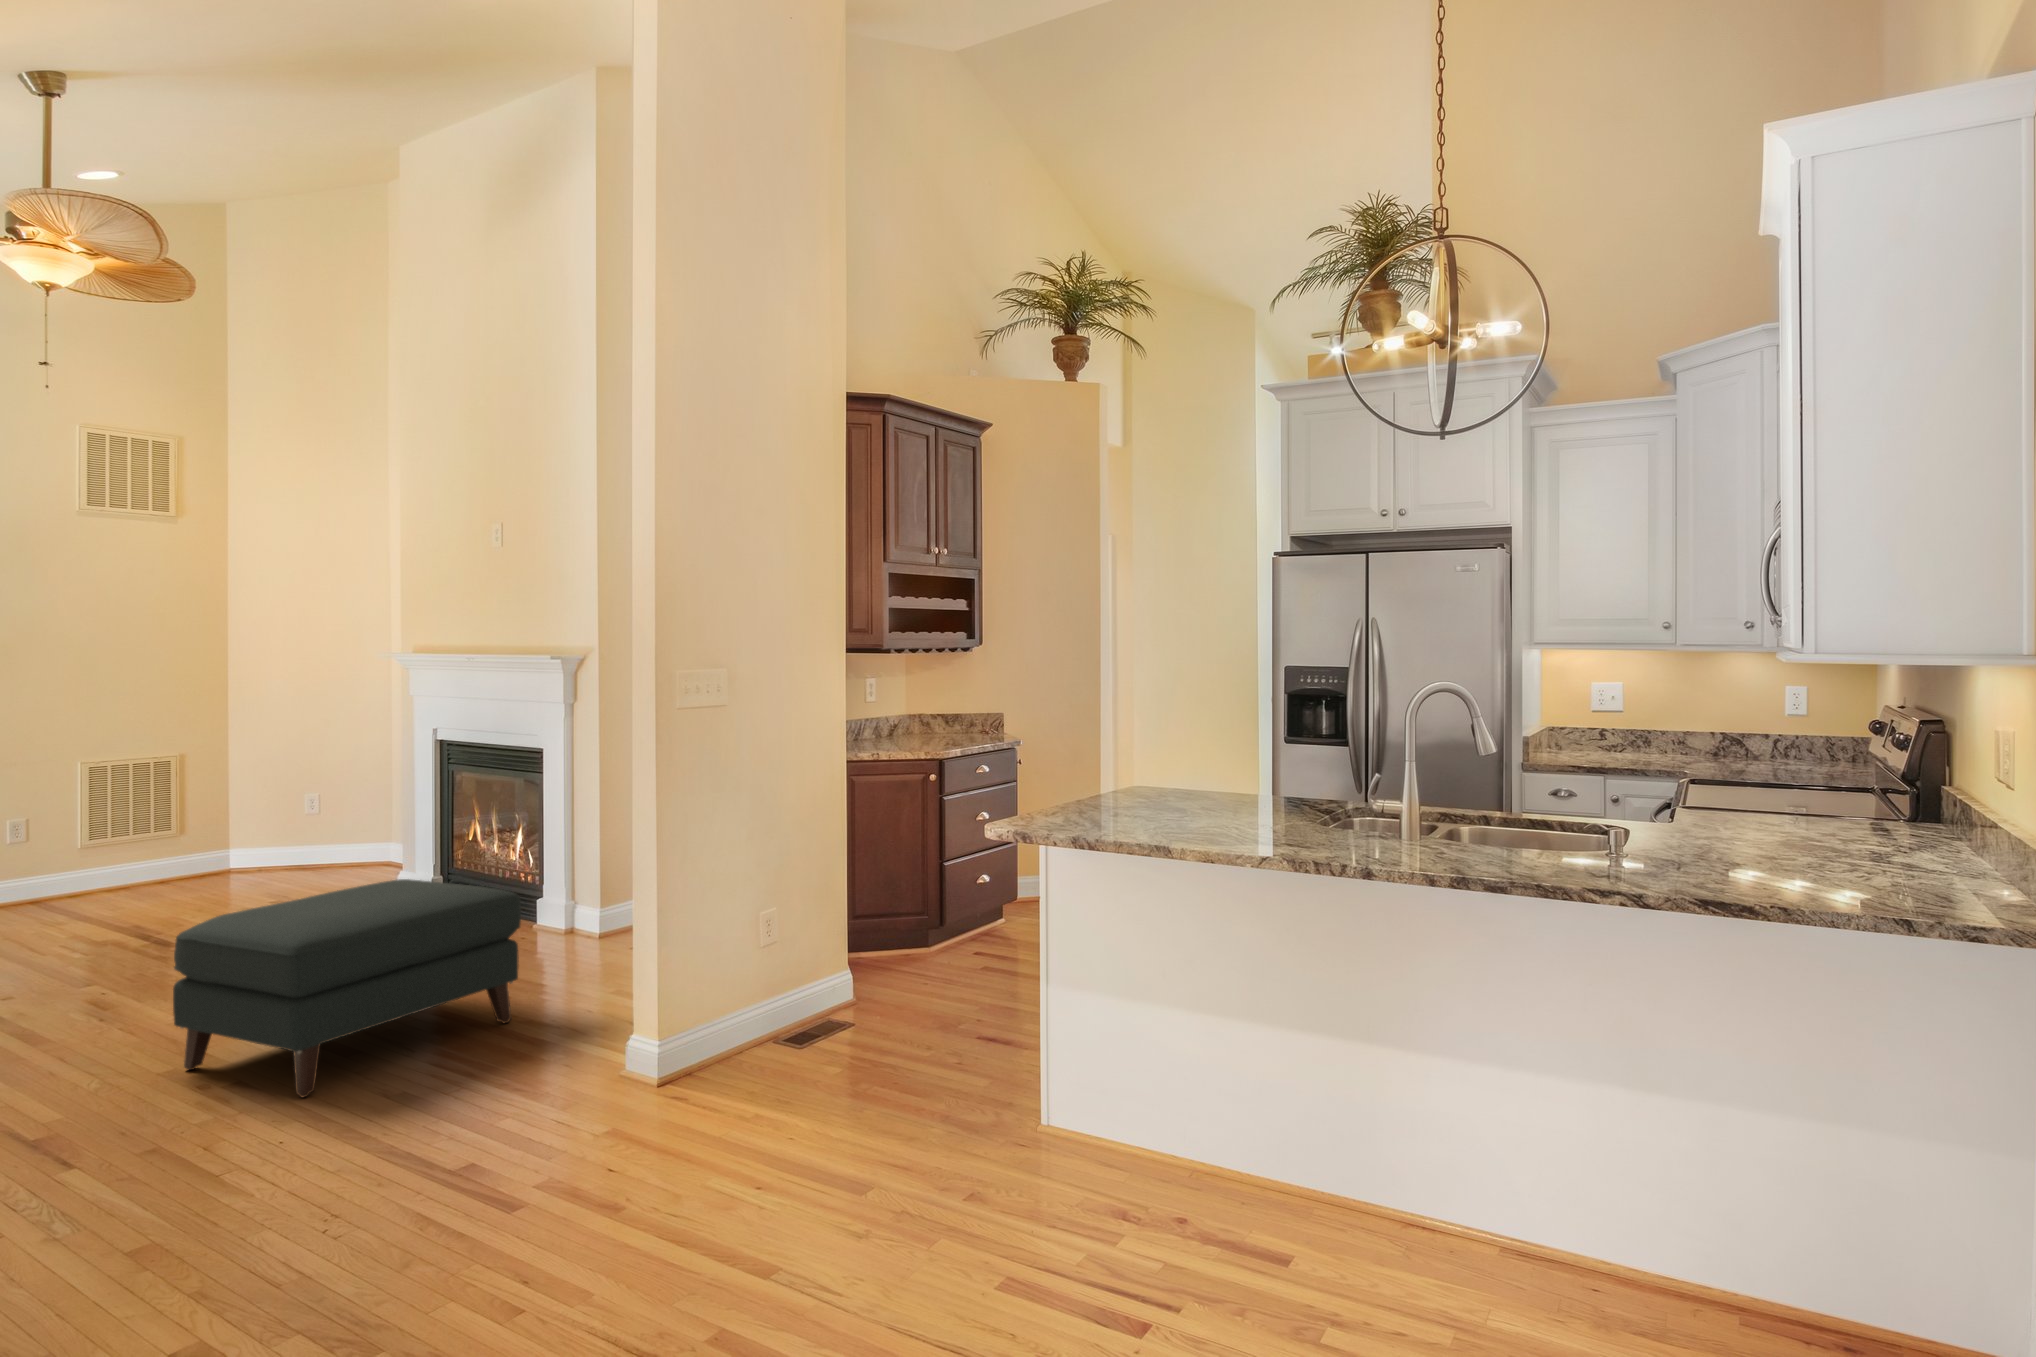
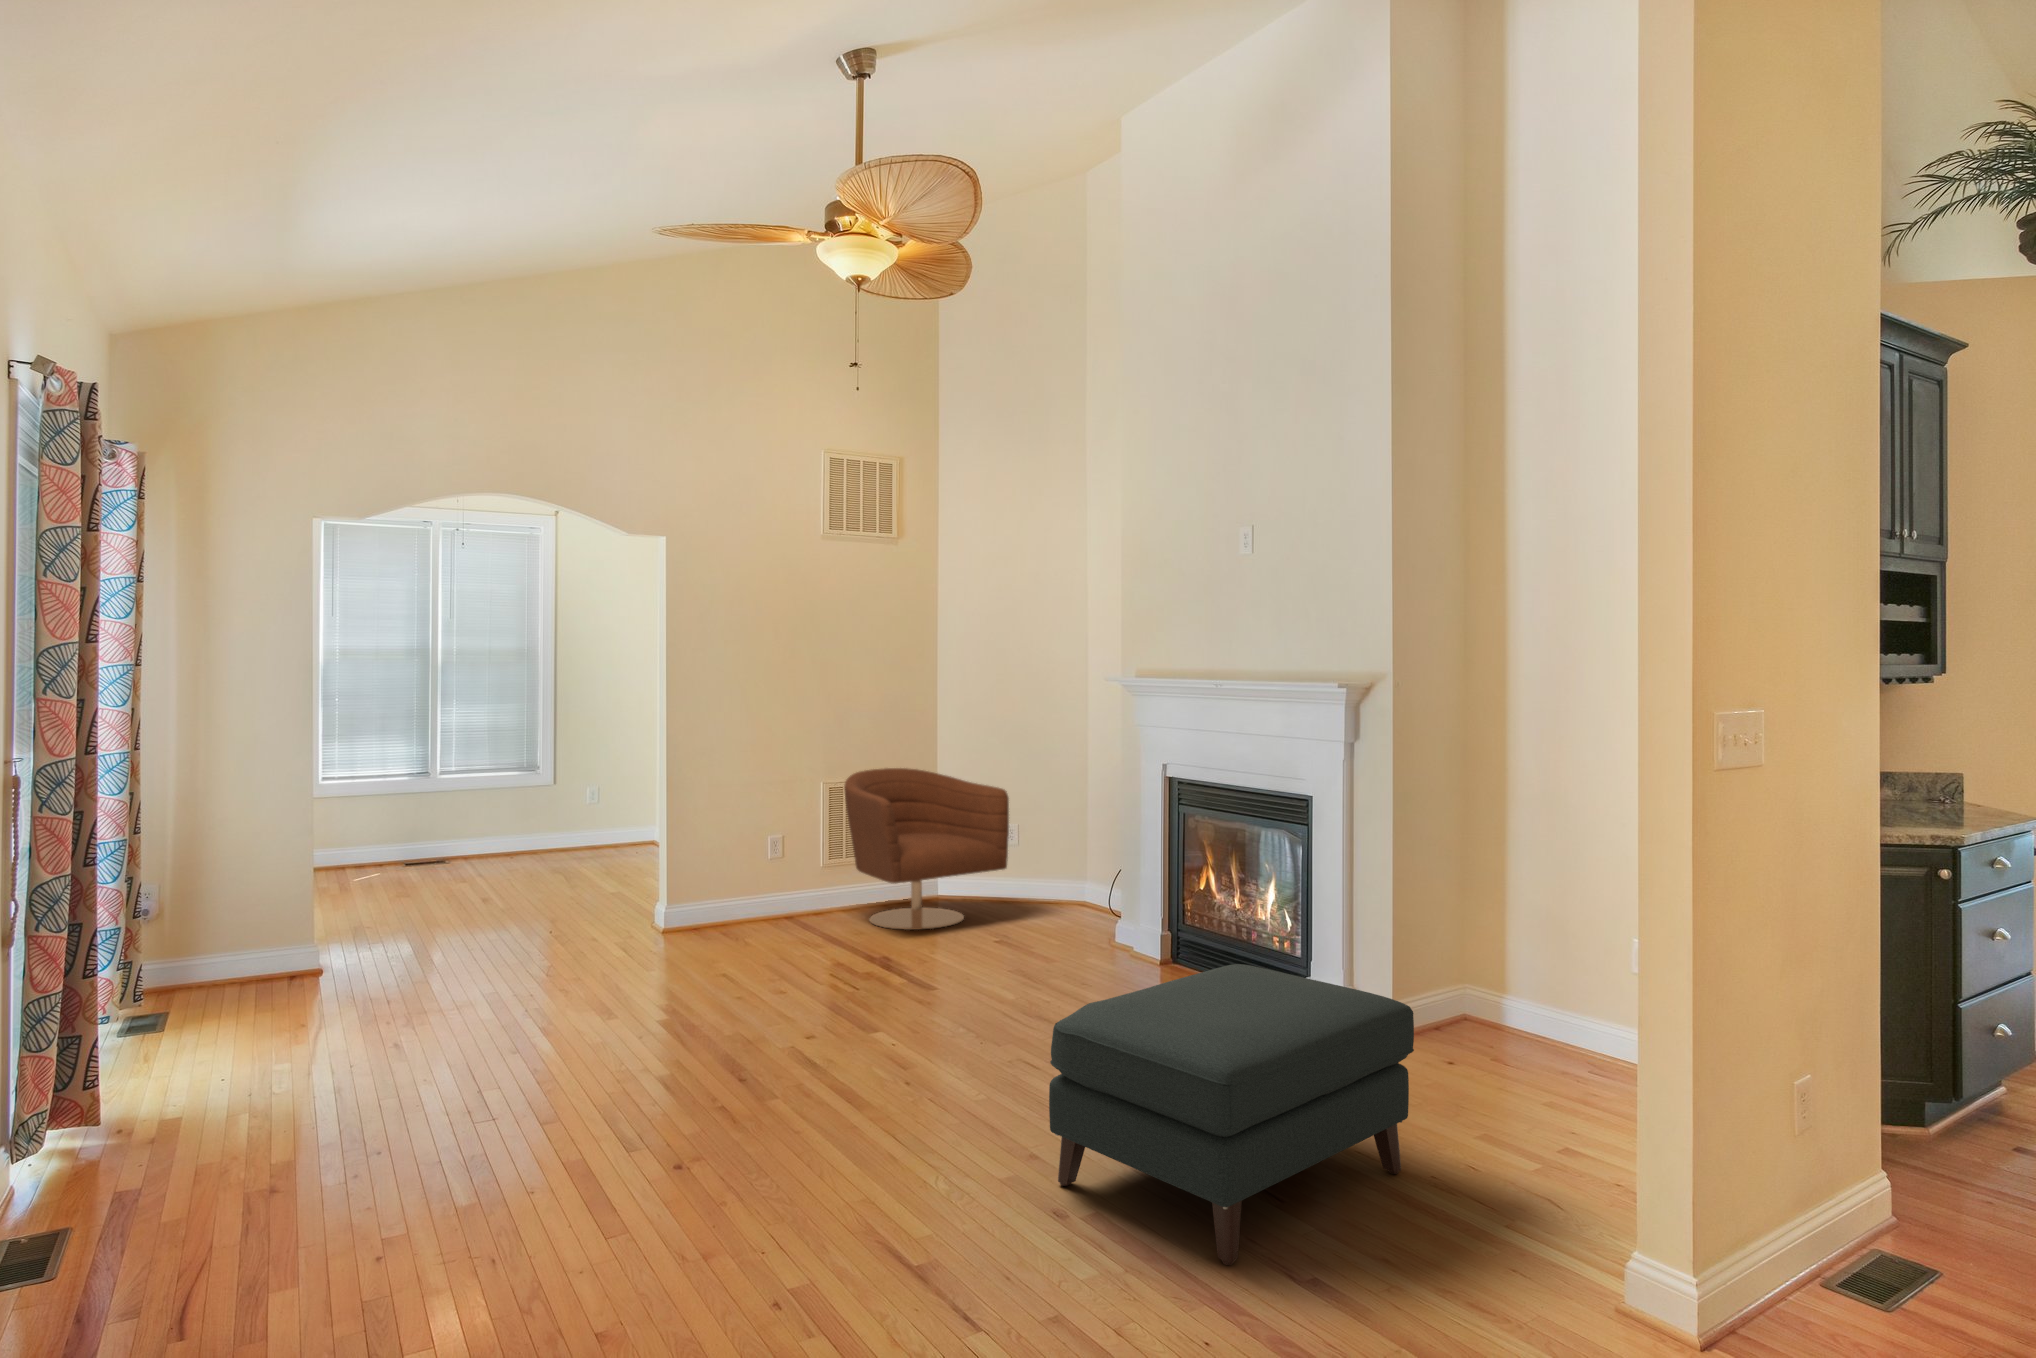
armchair: none [101,746,297,902] -> present [844,768,1009,930]

